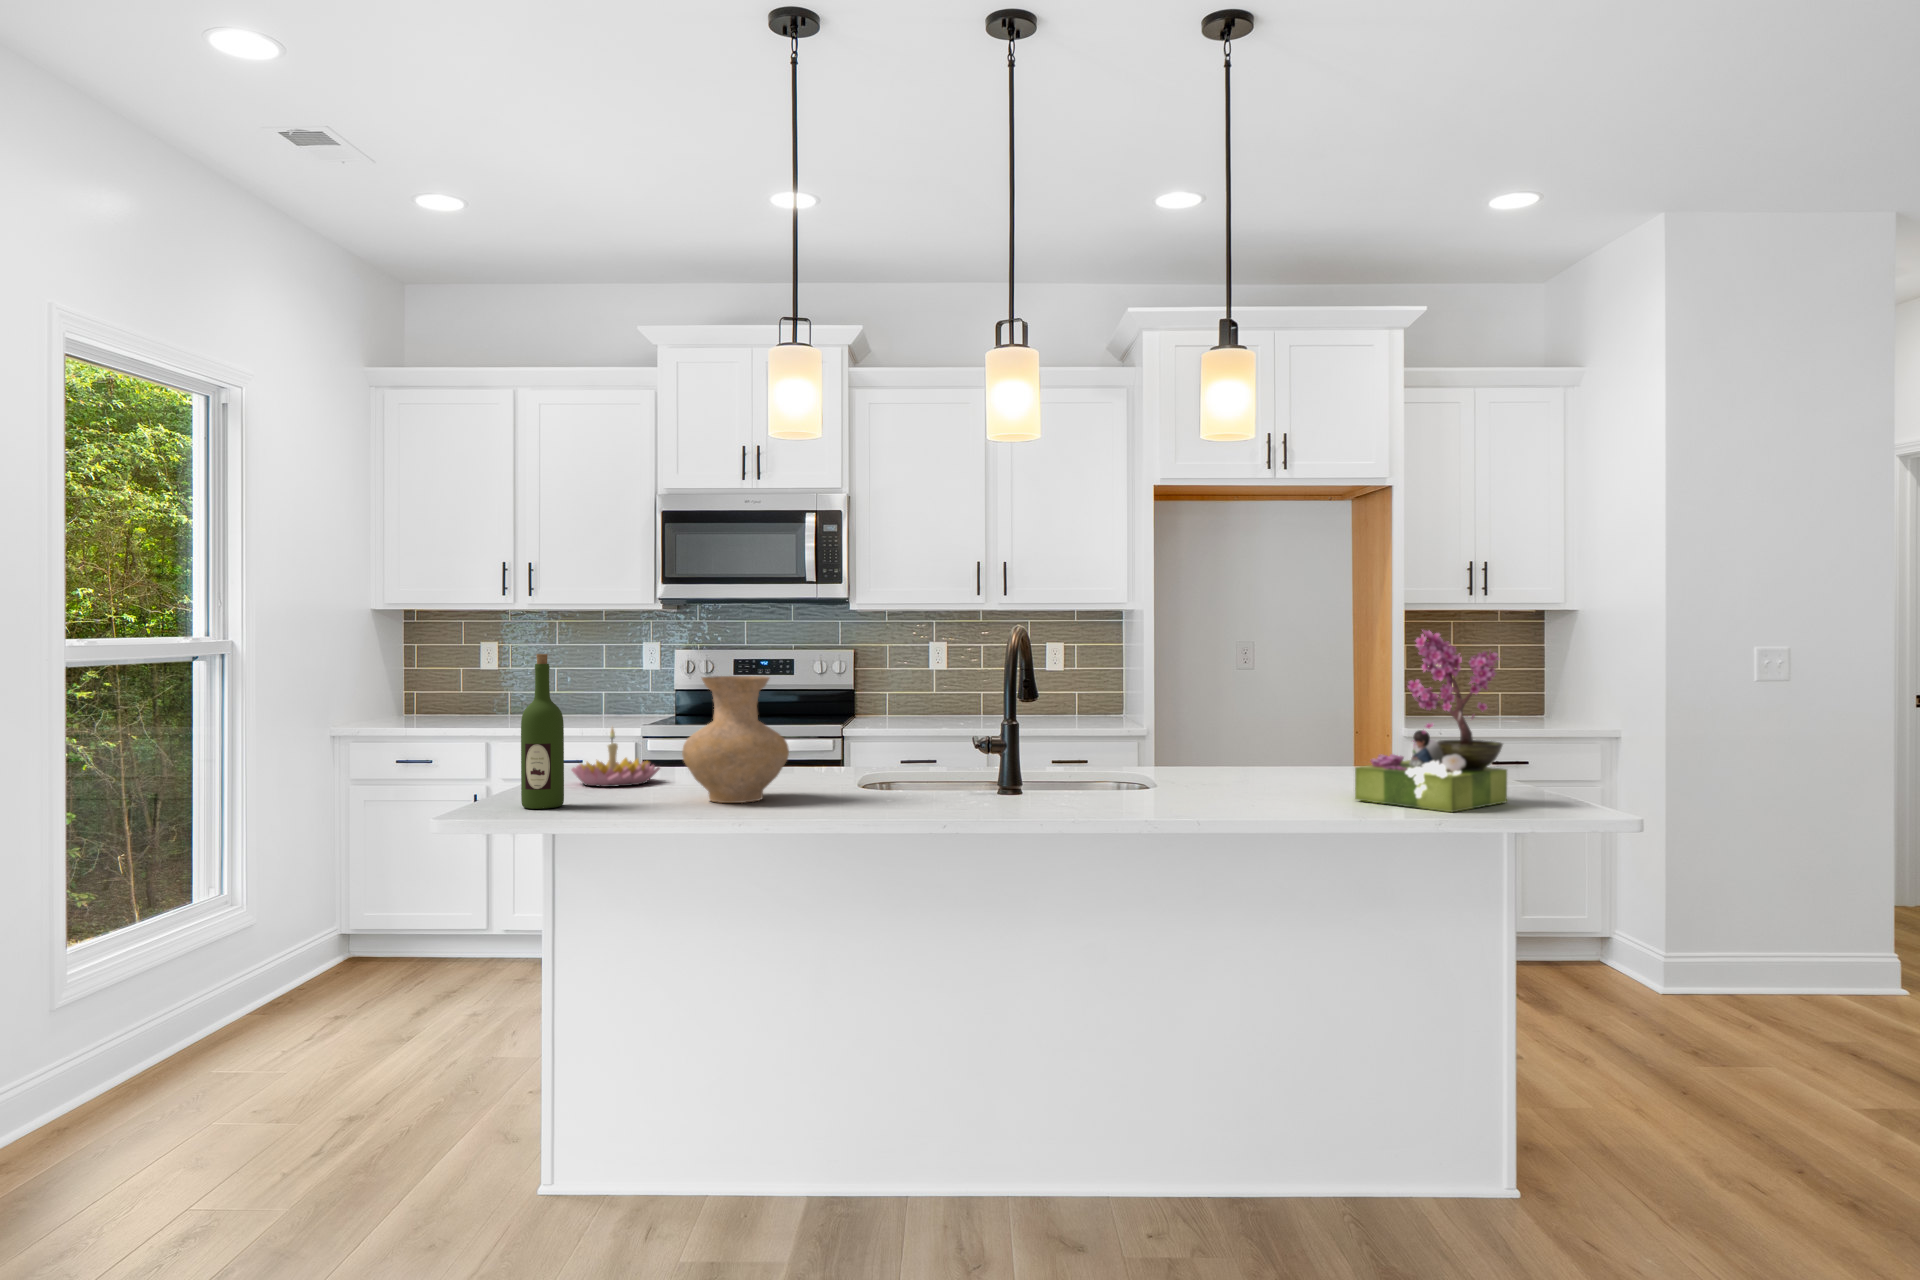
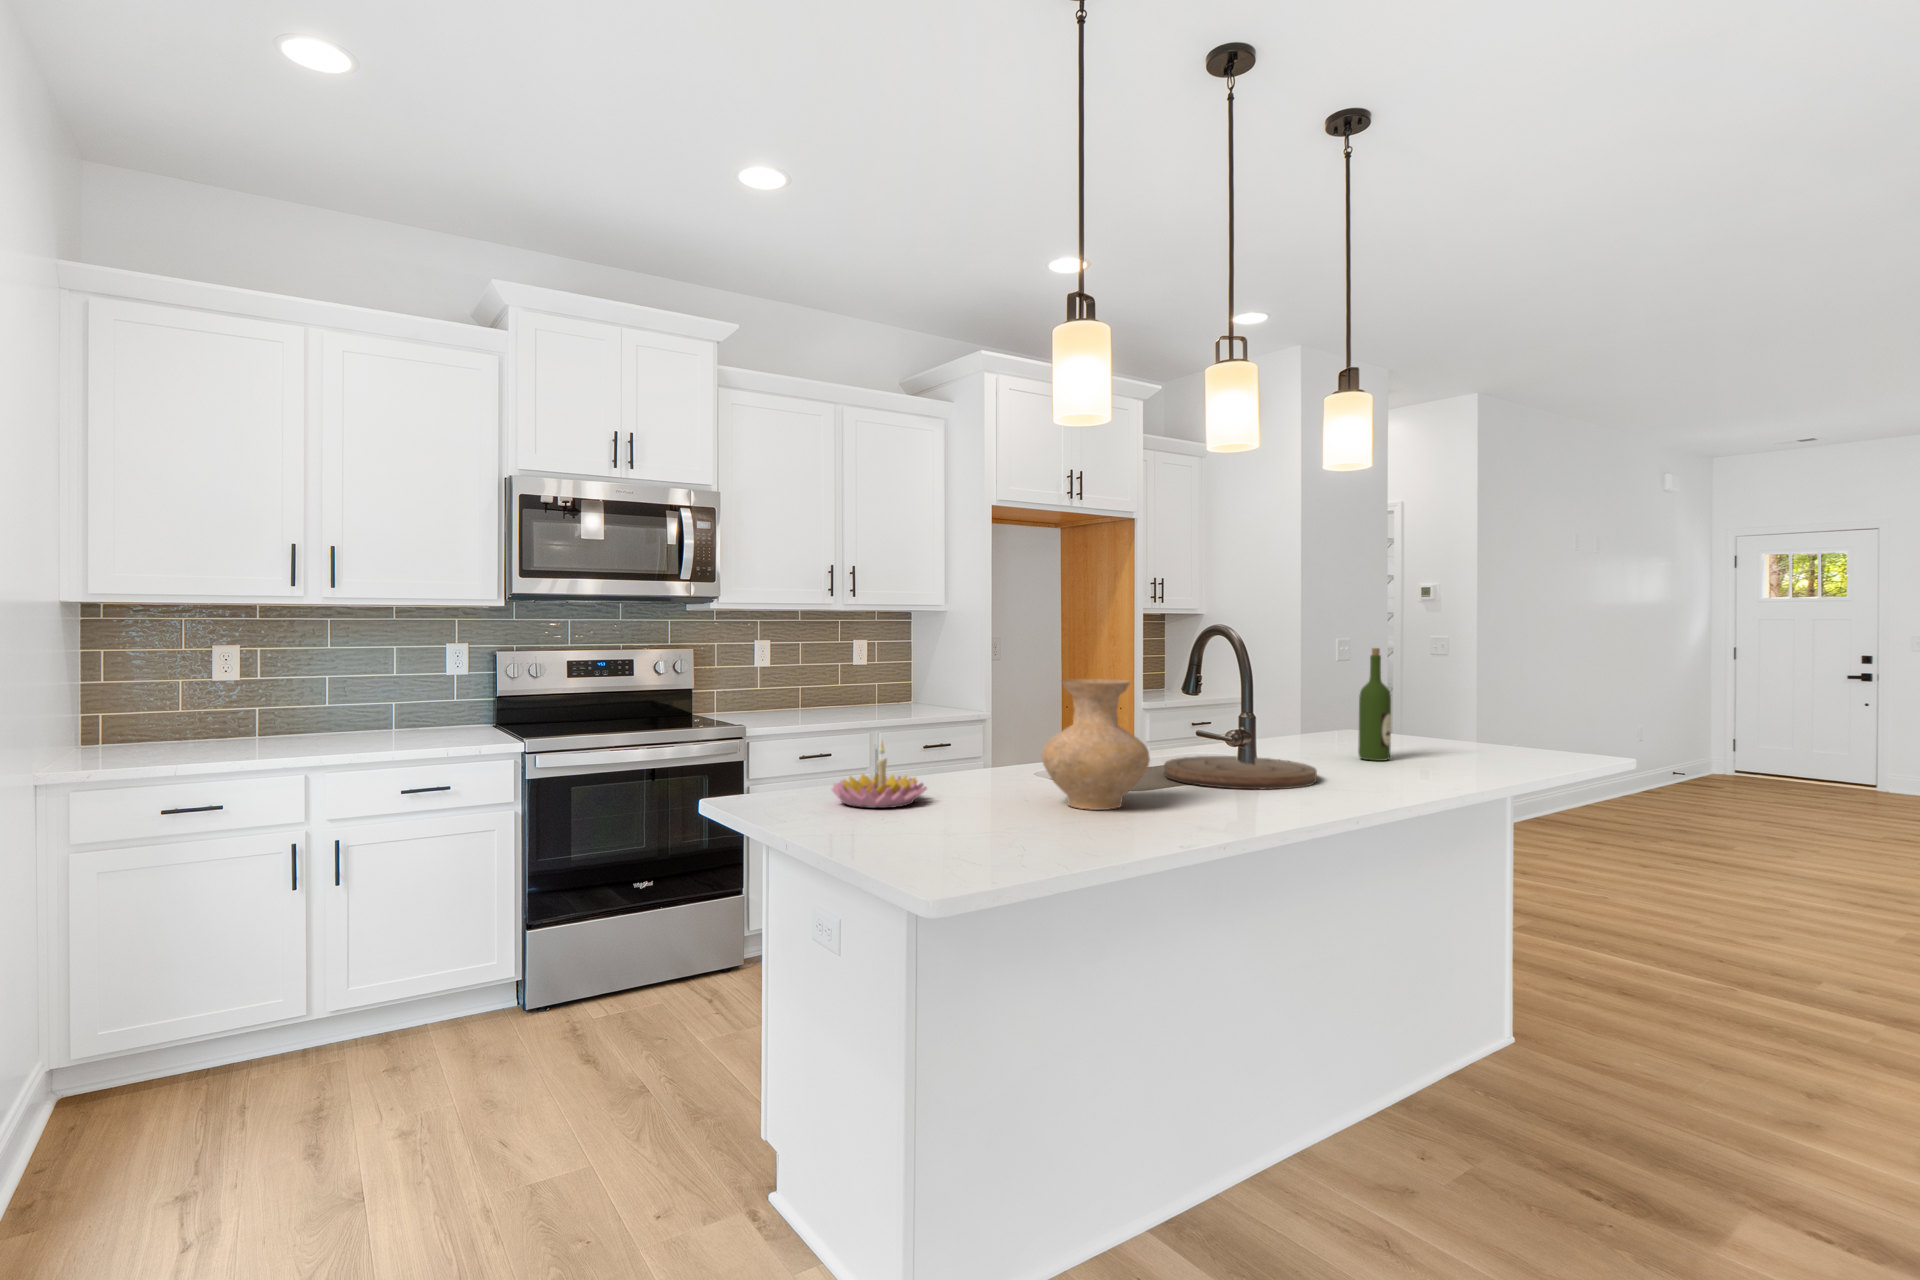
flower arrangement: present [1355,630,1507,812] -> none [1424,629,1526,760]
wine bottle: present [521,654,564,809] -> present [1358,648,1391,761]
cutting board: none [912,772,1078,807] -> present [1164,756,1317,790]

